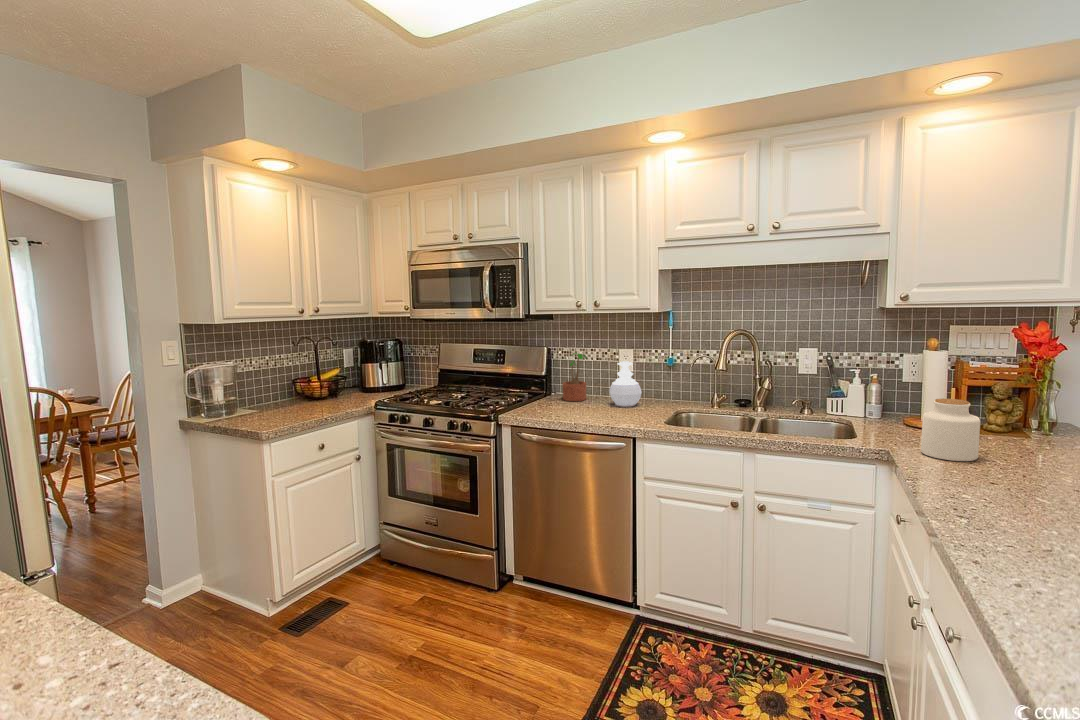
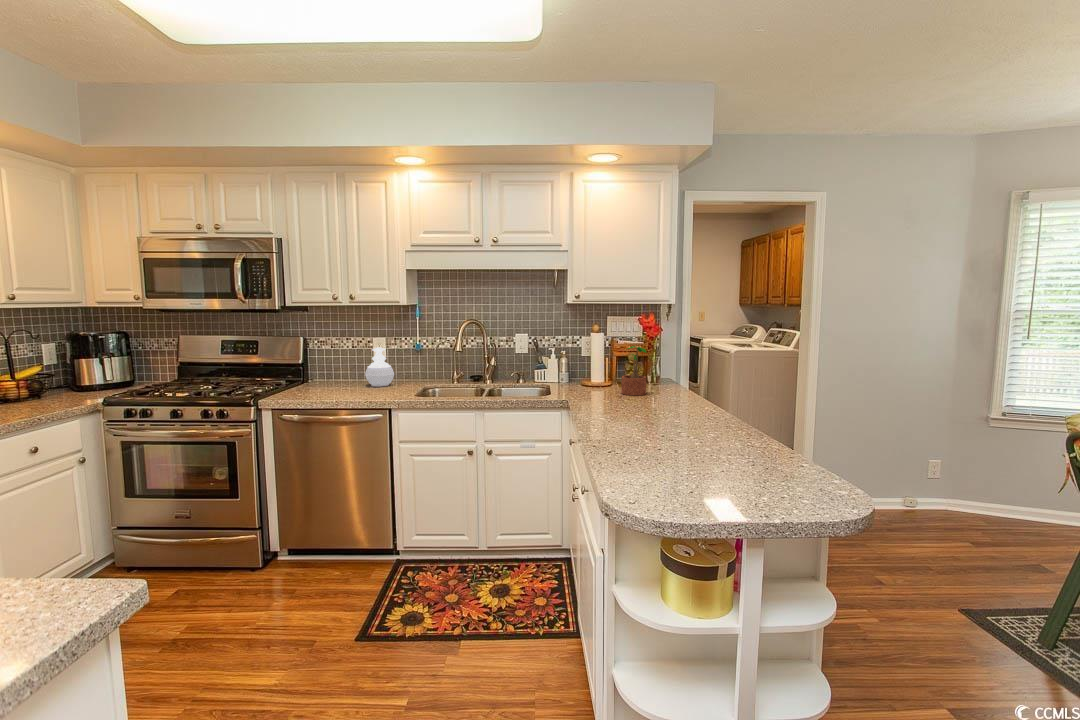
potted plant: present [563,353,587,401] -> present [621,346,647,395]
jar: present [921,398,980,461] -> none [587,363,617,402]

